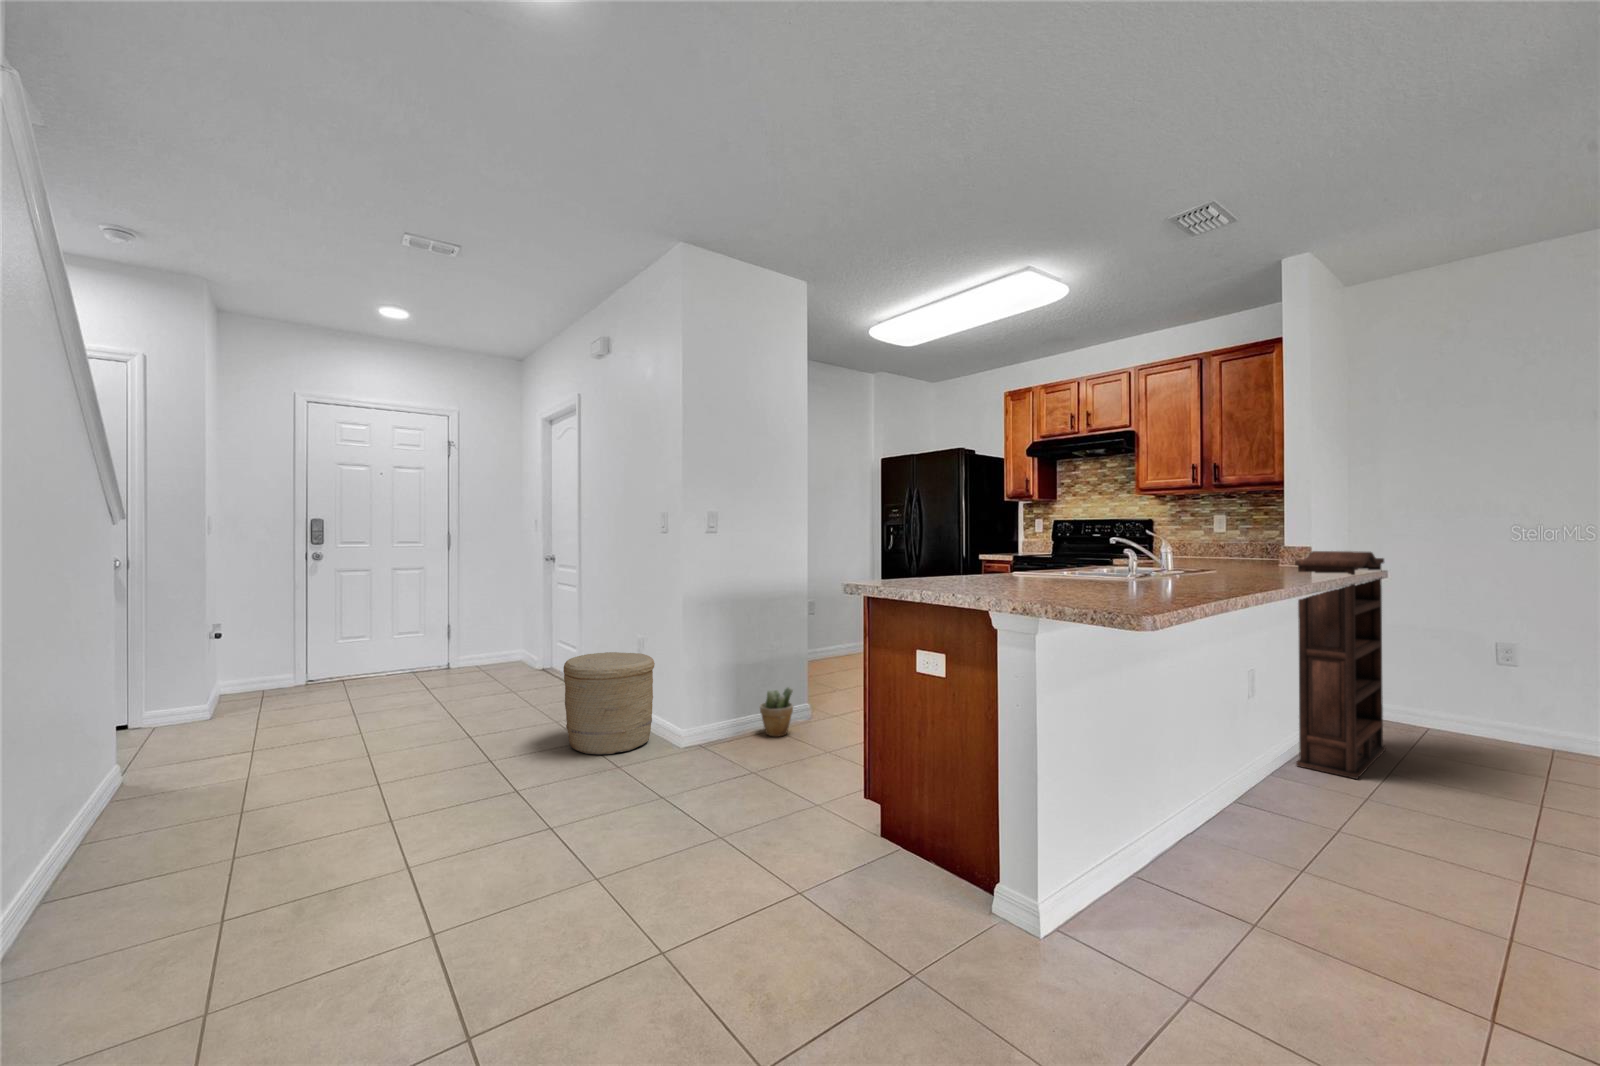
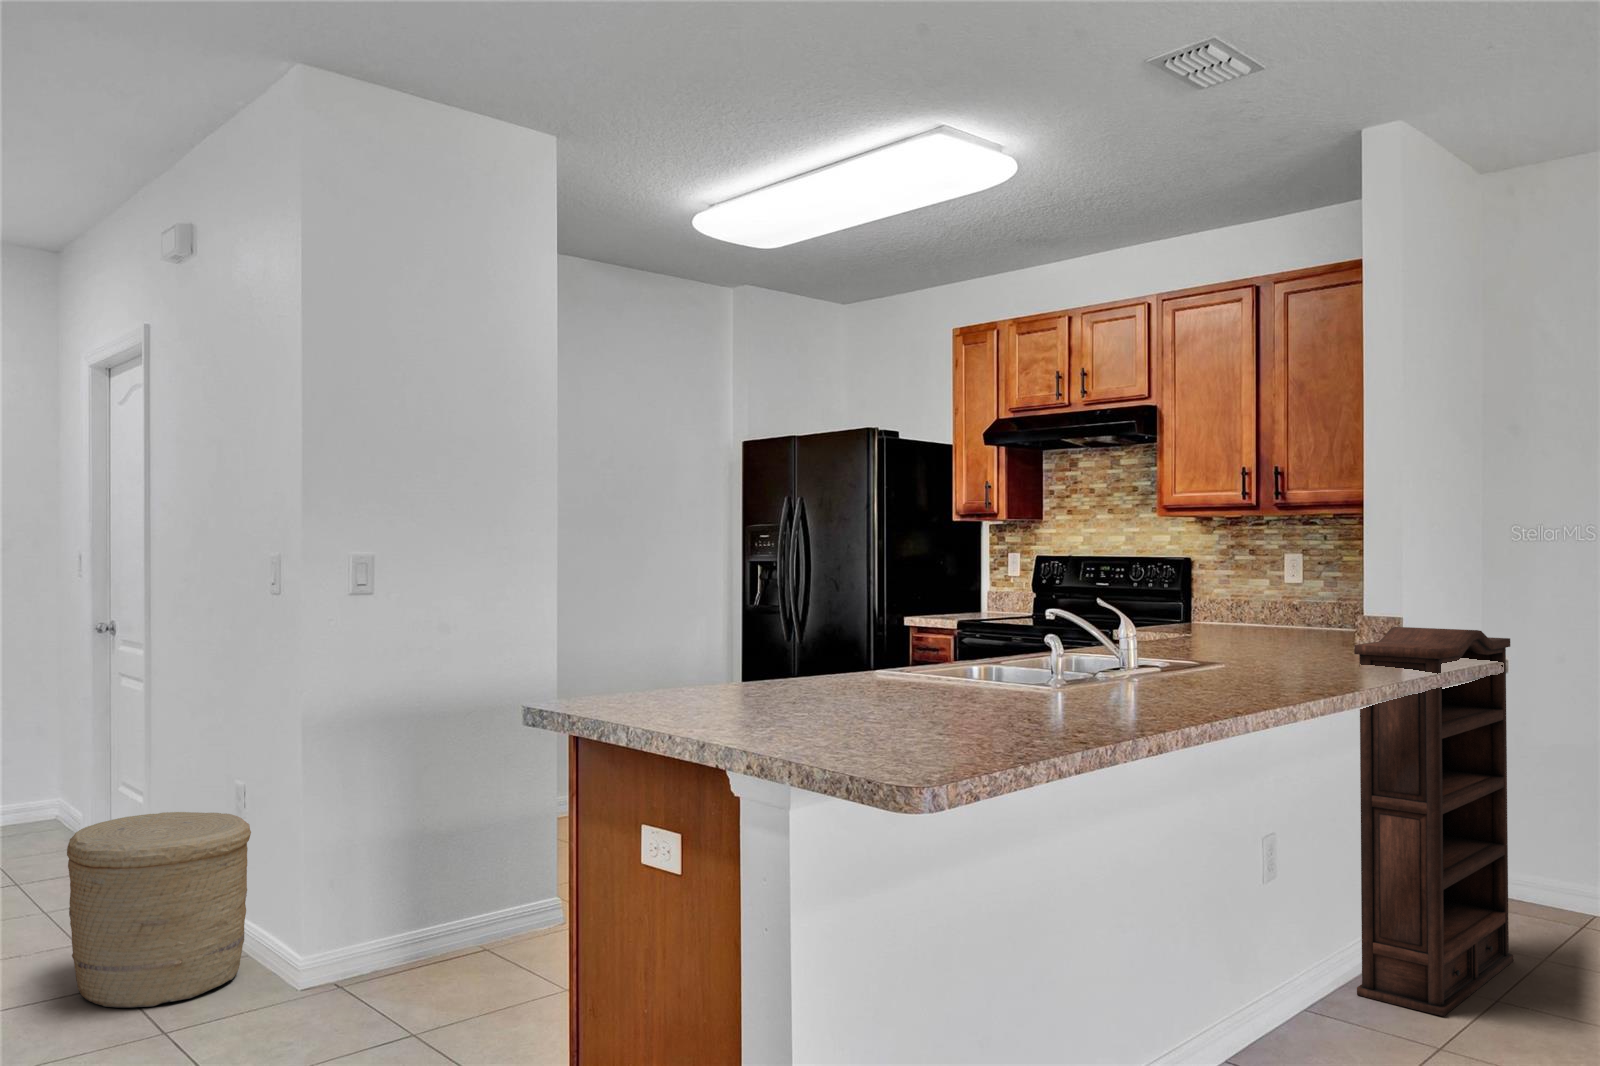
potted plant: present [760,687,793,737] -> none [451,871,515,962]

